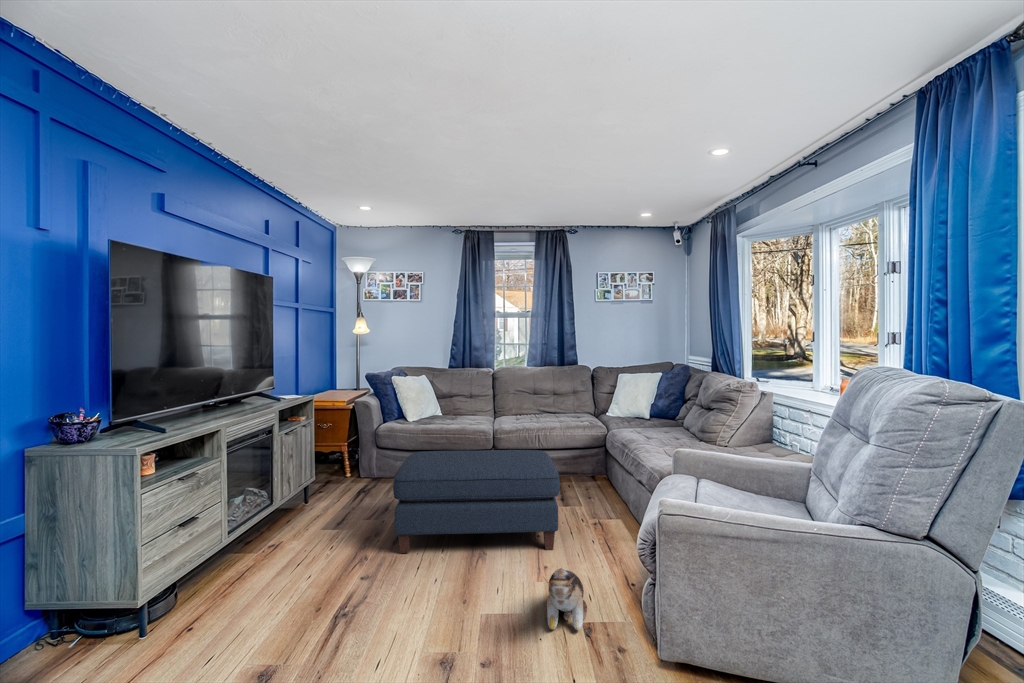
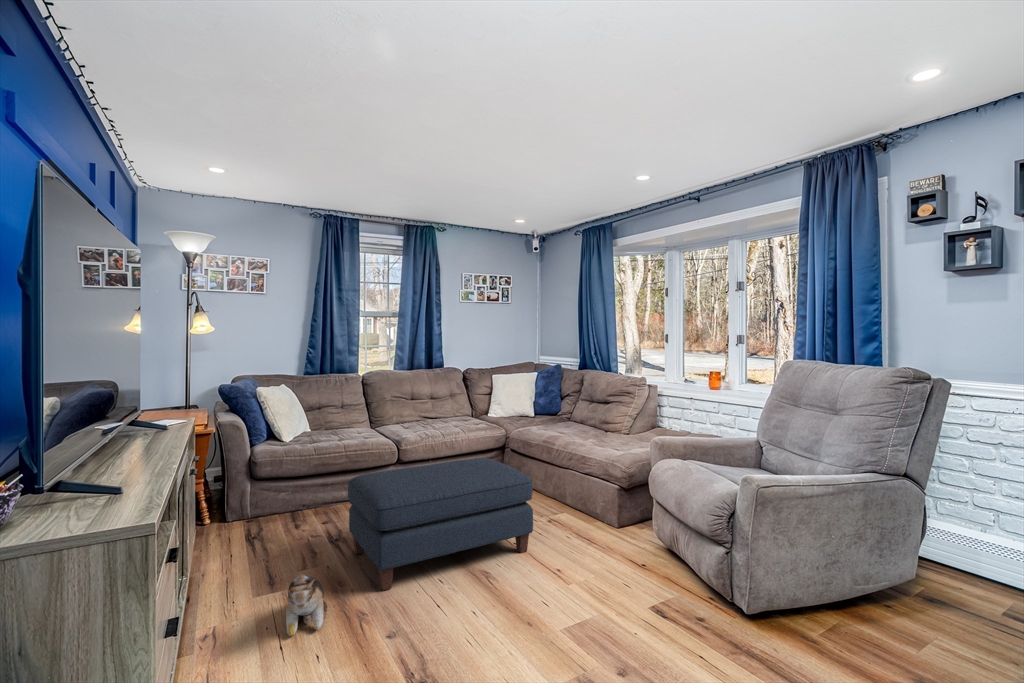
plush toy: present [544,568,587,630] -> present [284,574,327,636]

